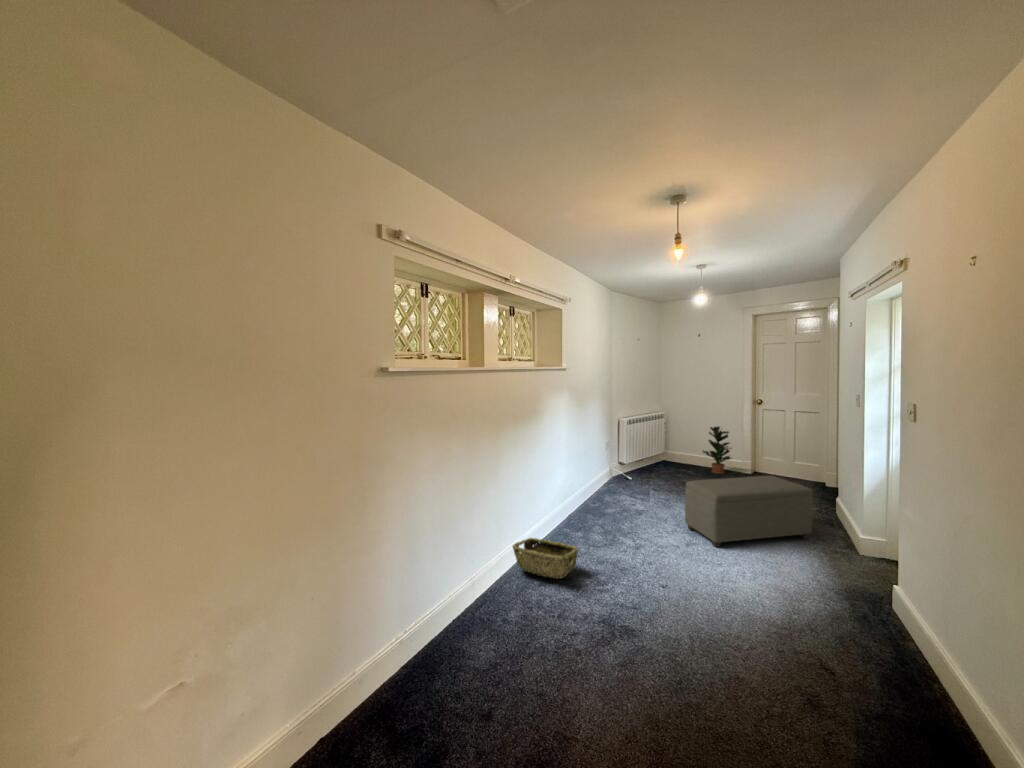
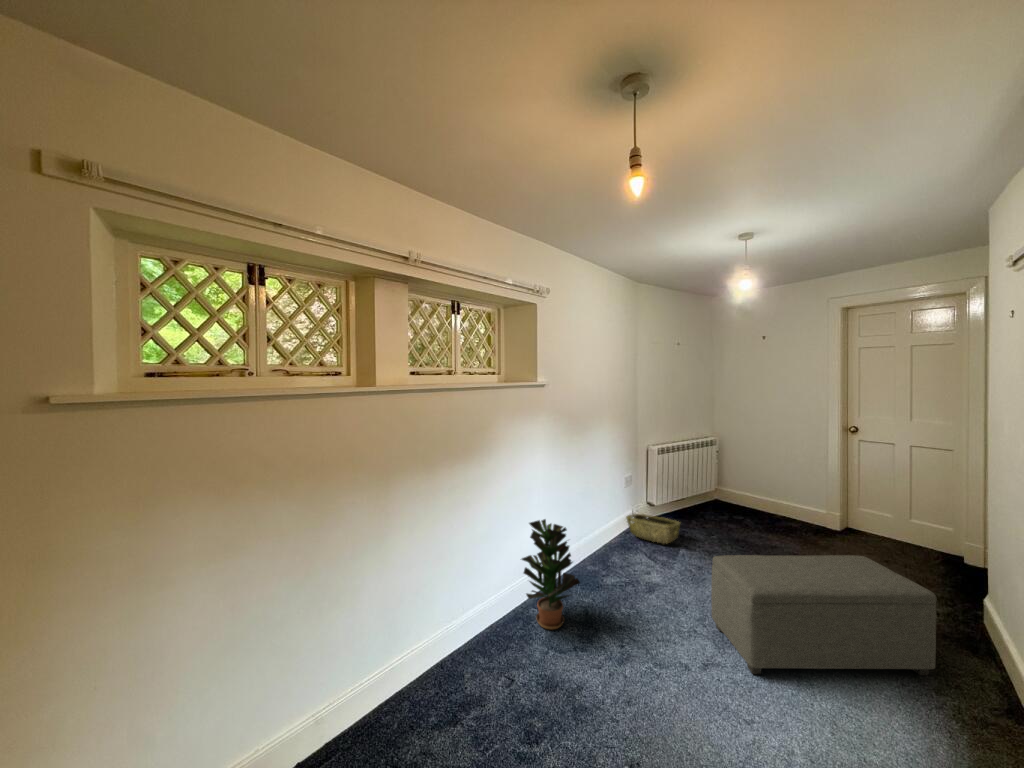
potted plant: present [703,427,732,474] -> present [522,519,580,630]
woven basket: present [513,538,578,578] -> present [626,514,680,543]

